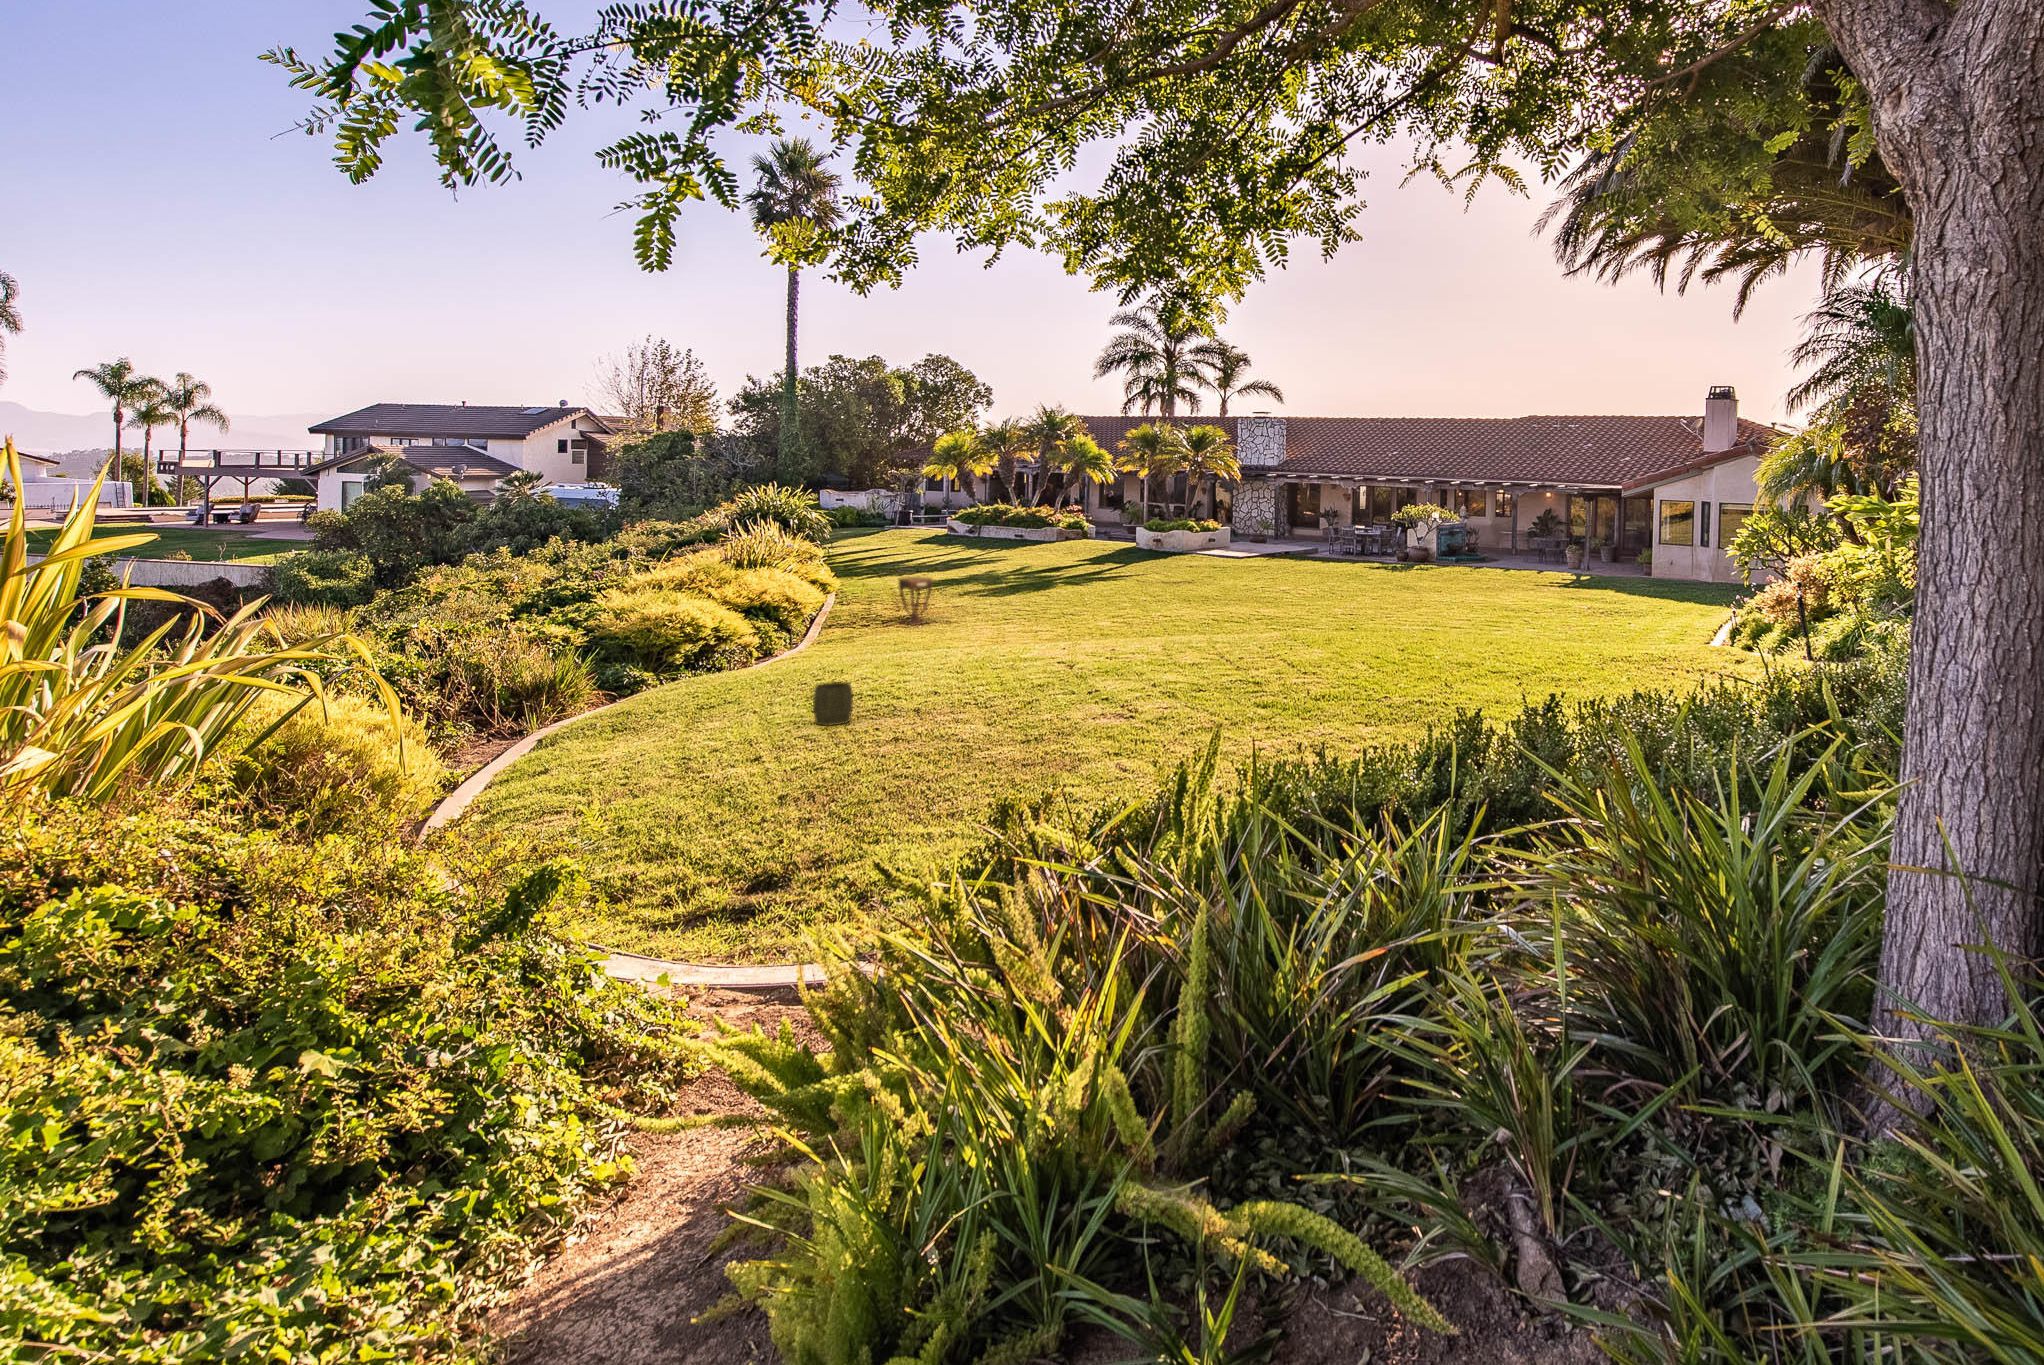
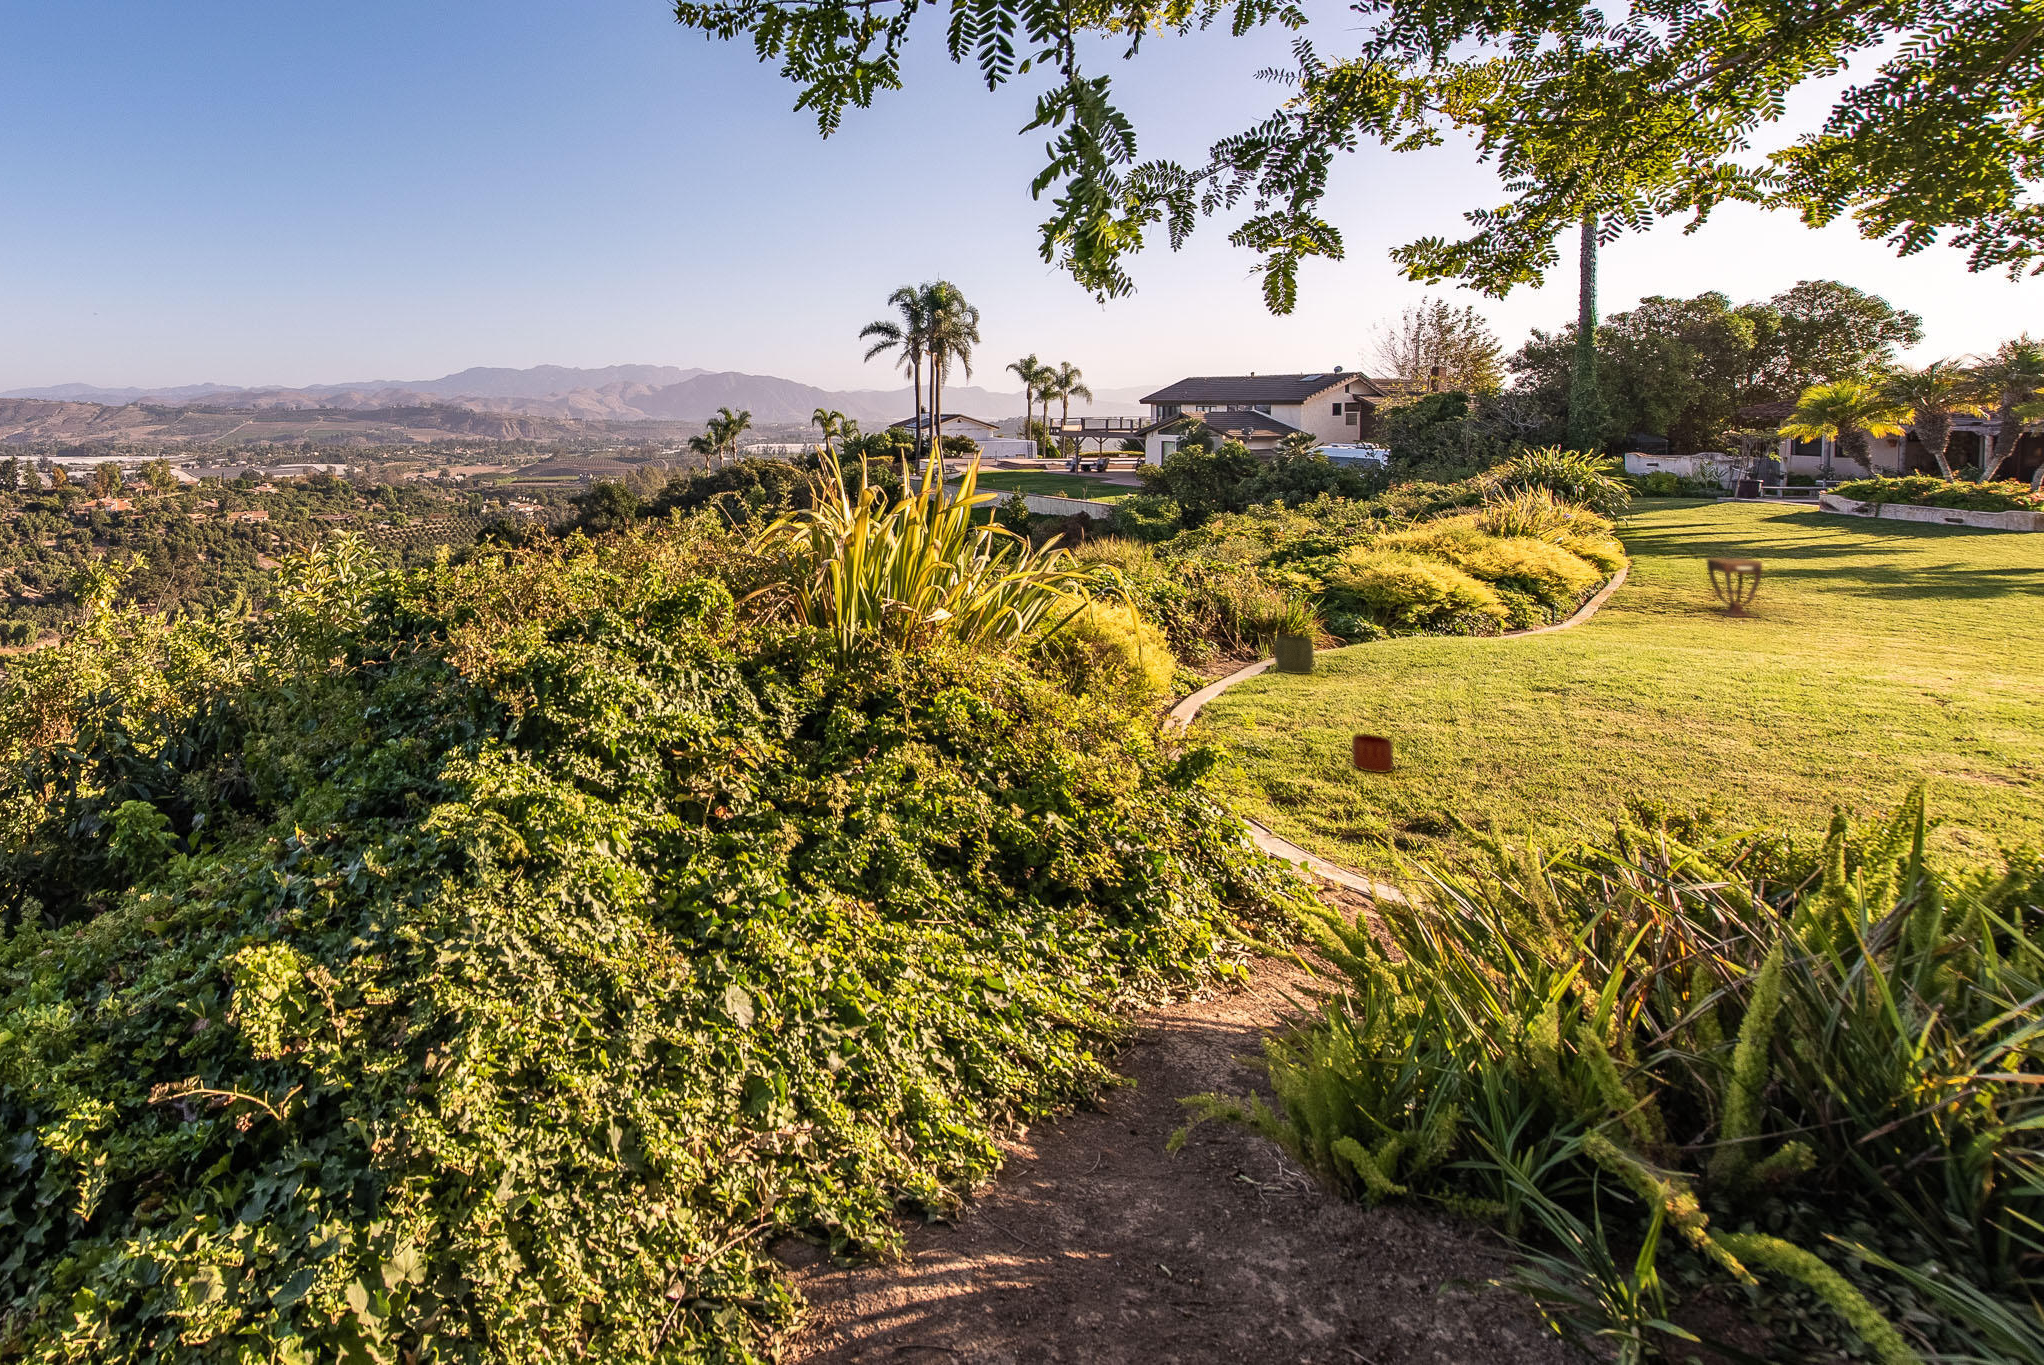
woven basket: present [813,682,853,726] -> present [1274,635,1314,674]
planter: none [669,789,712,833] -> present [1352,734,1393,773]

